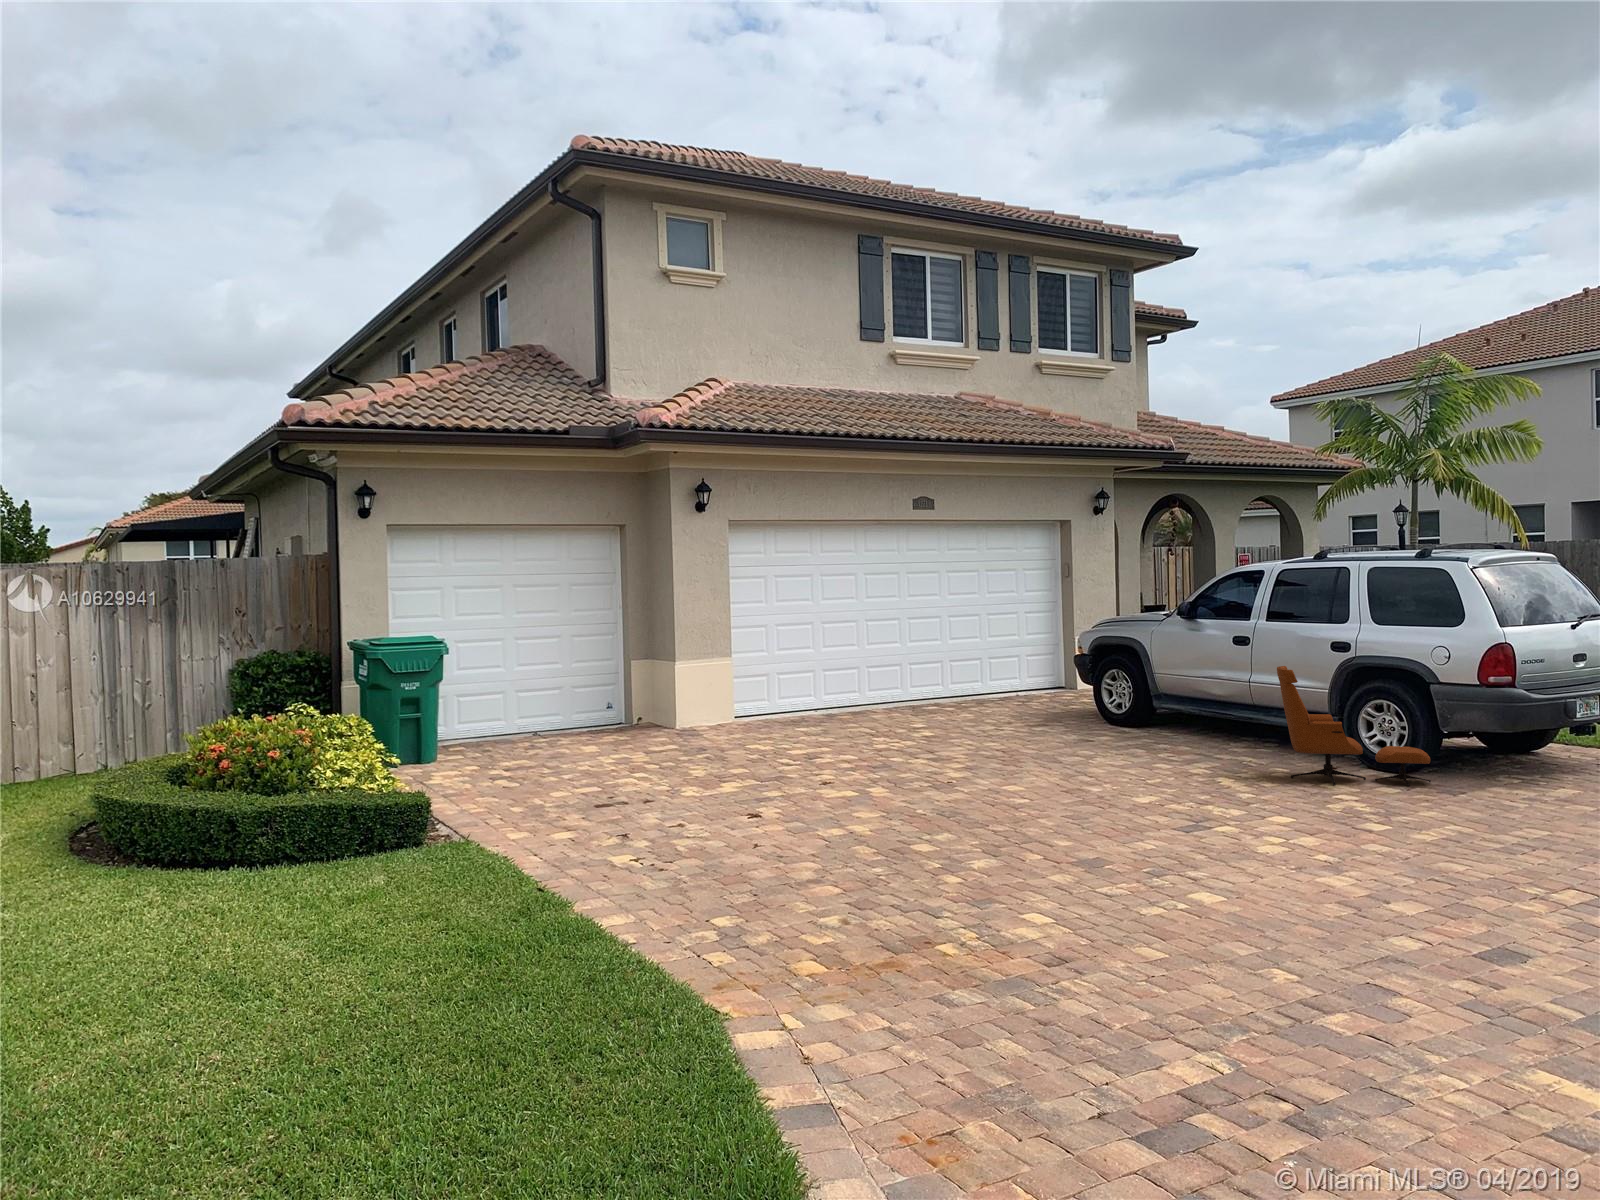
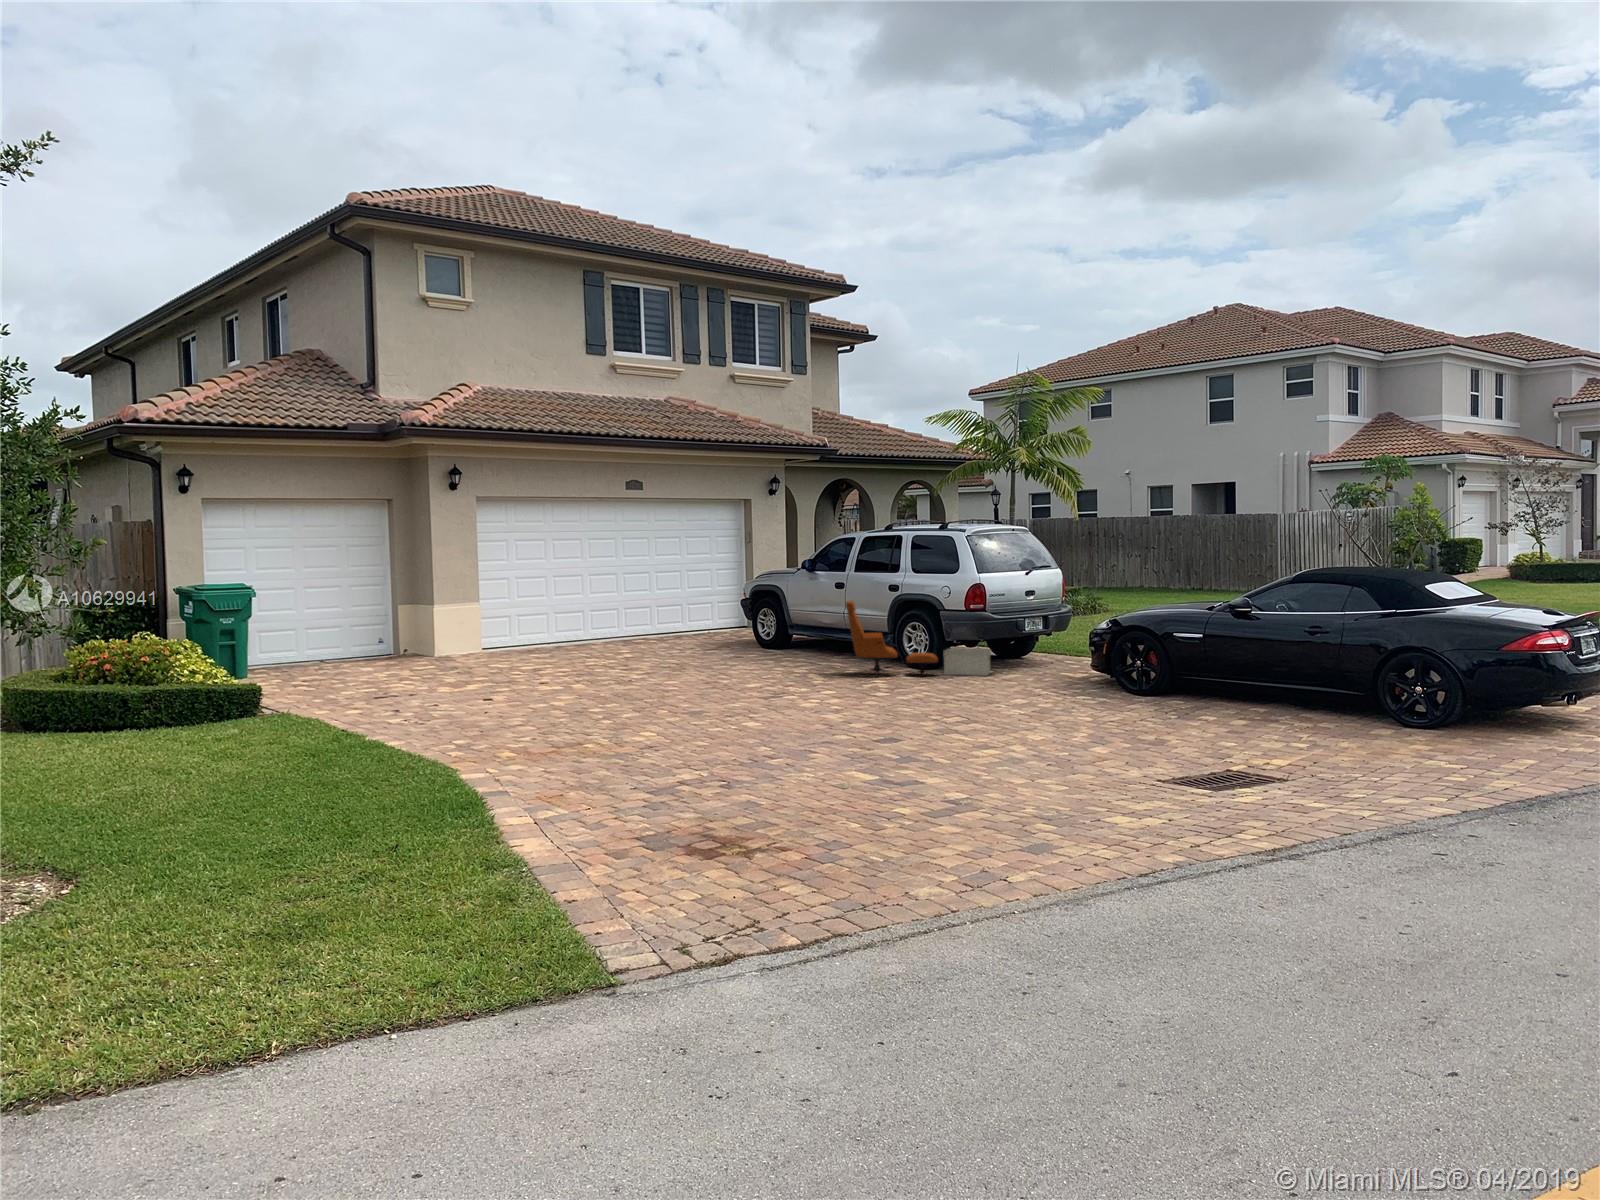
storage bin: none [1436,740,1515,786] -> present [943,648,991,676]

